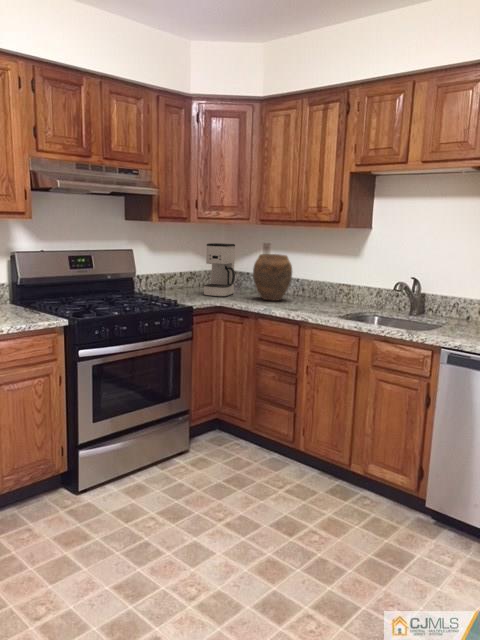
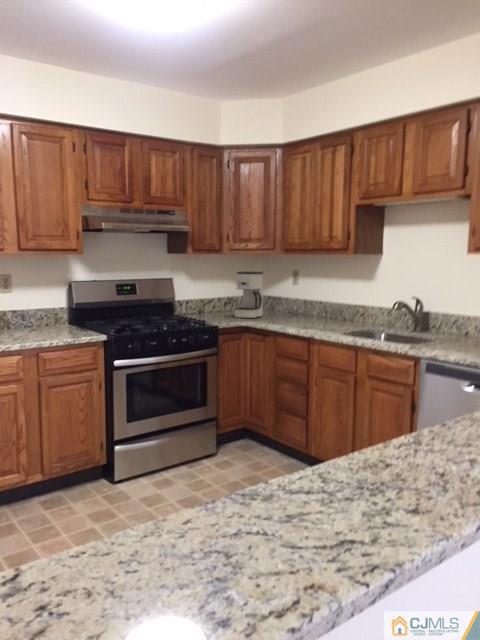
vase: present [253,254,292,301] -> none [276,280,312,321]

